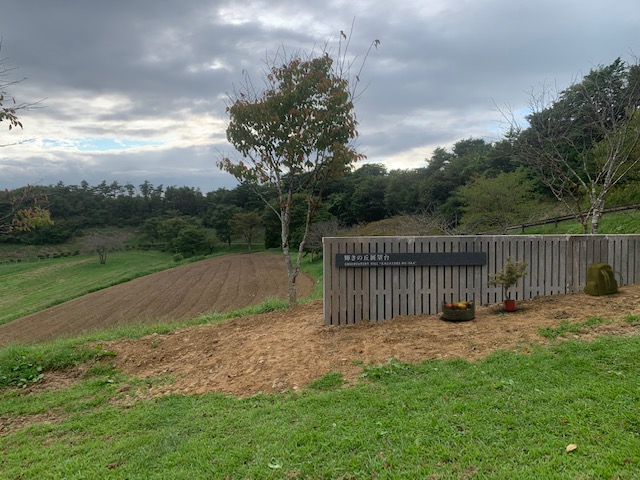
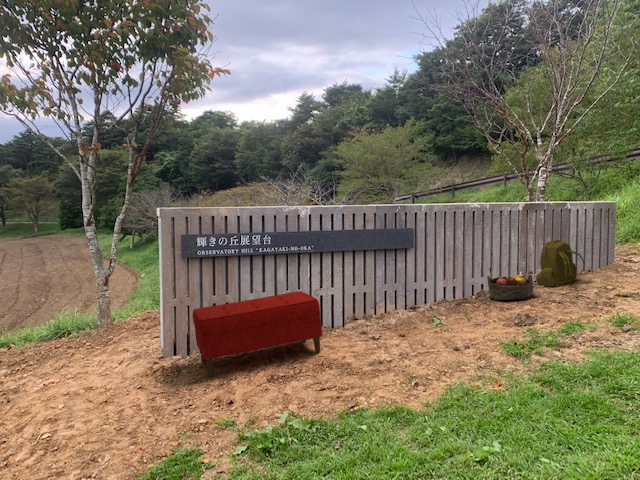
potted tree: present [487,256,528,312] -> none [415,233,474,316]
bench: none [342,290,420,337] -> present [193,291,322,377]
basket: present [441,300,475,320] -> present [487,271,533,300]

